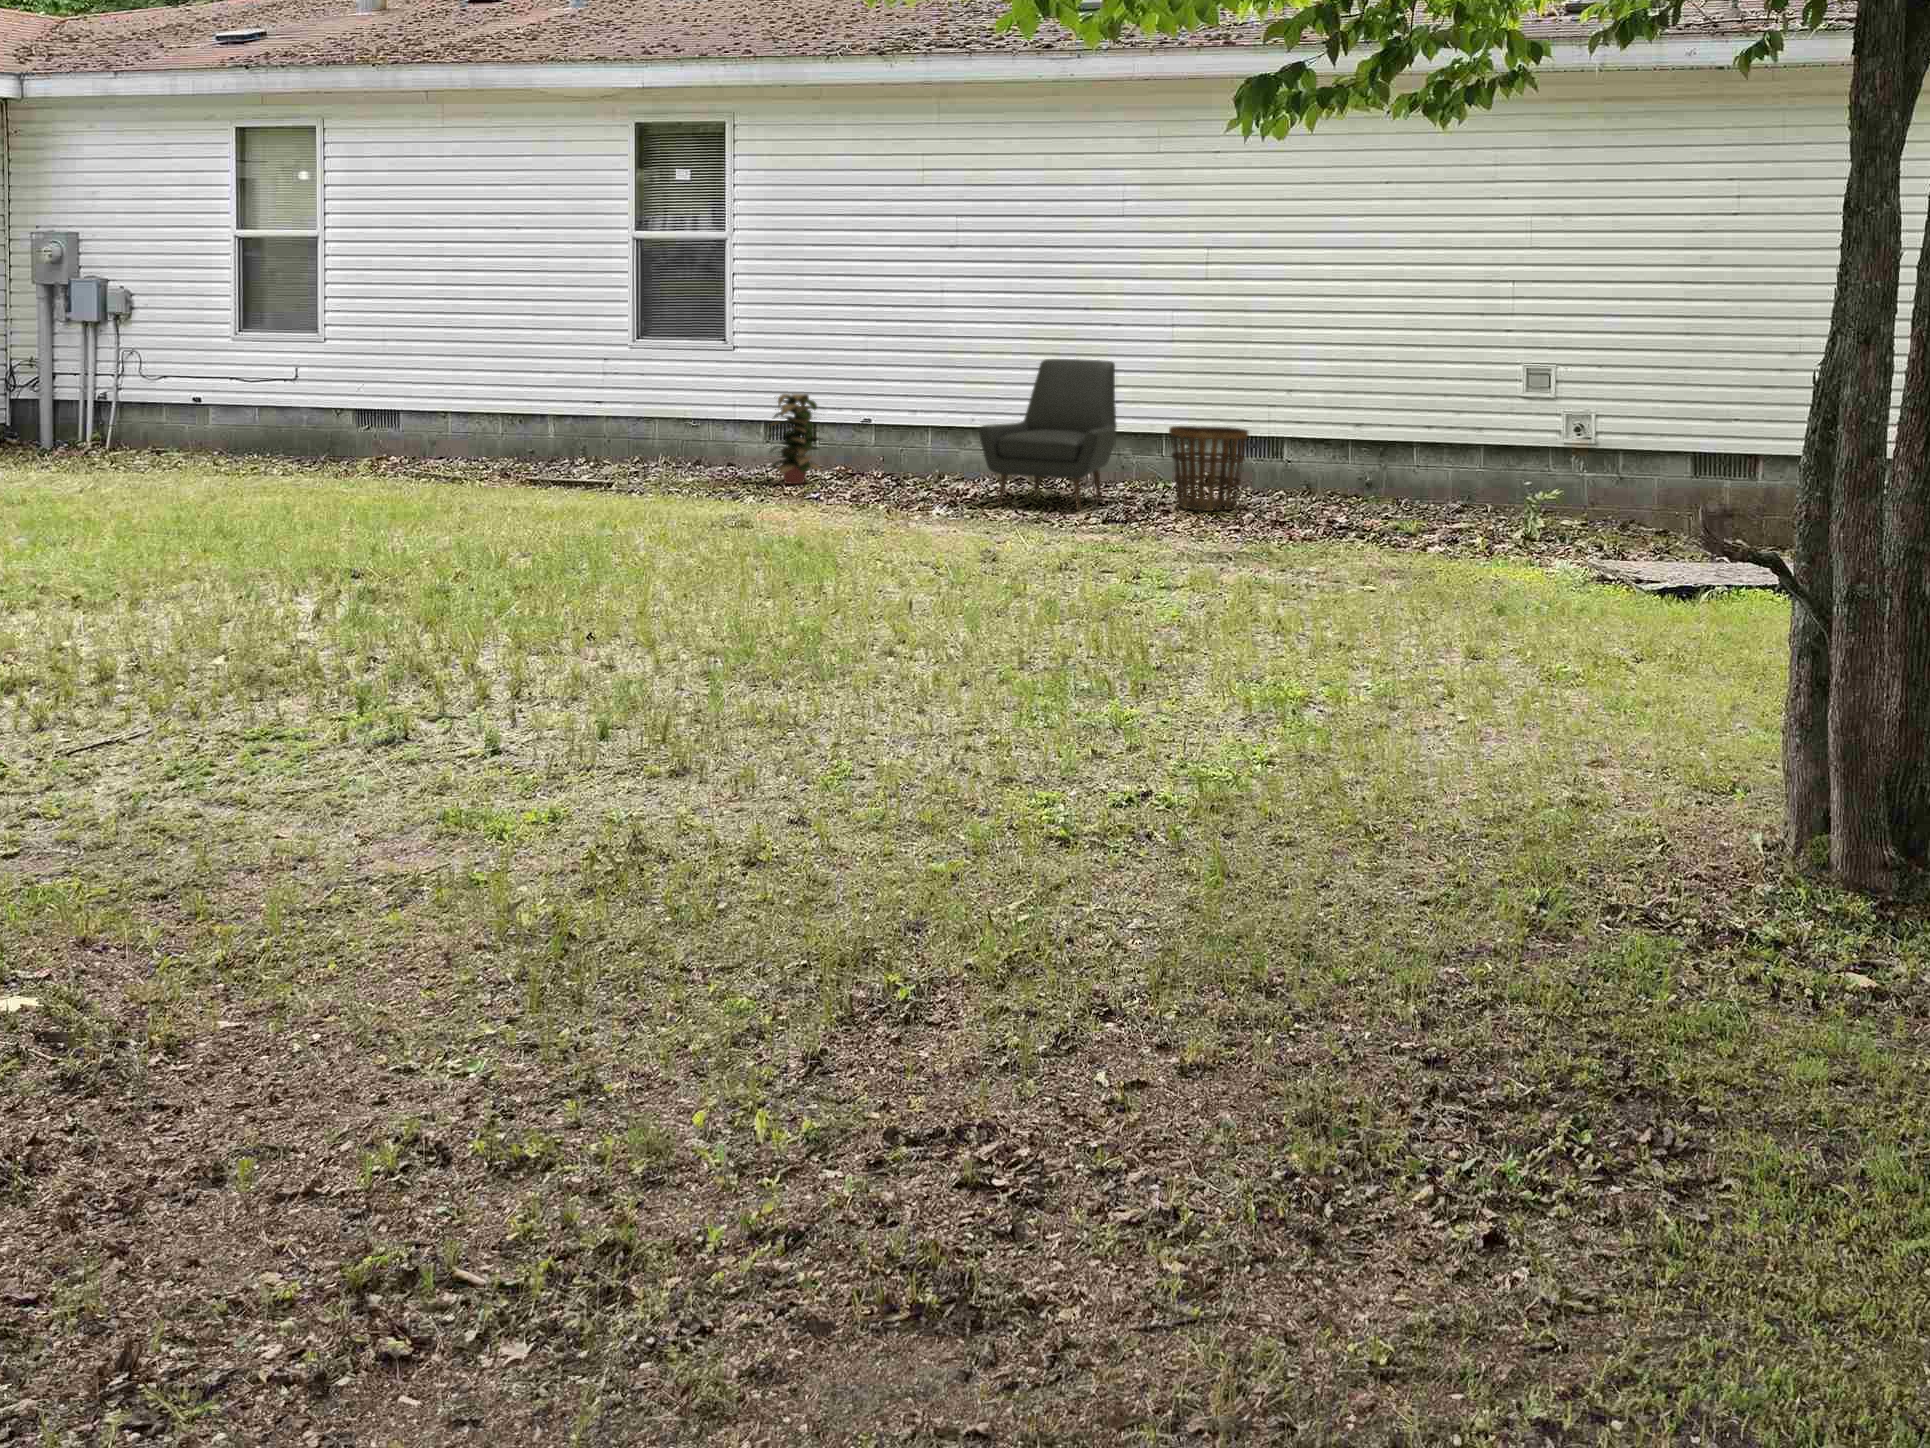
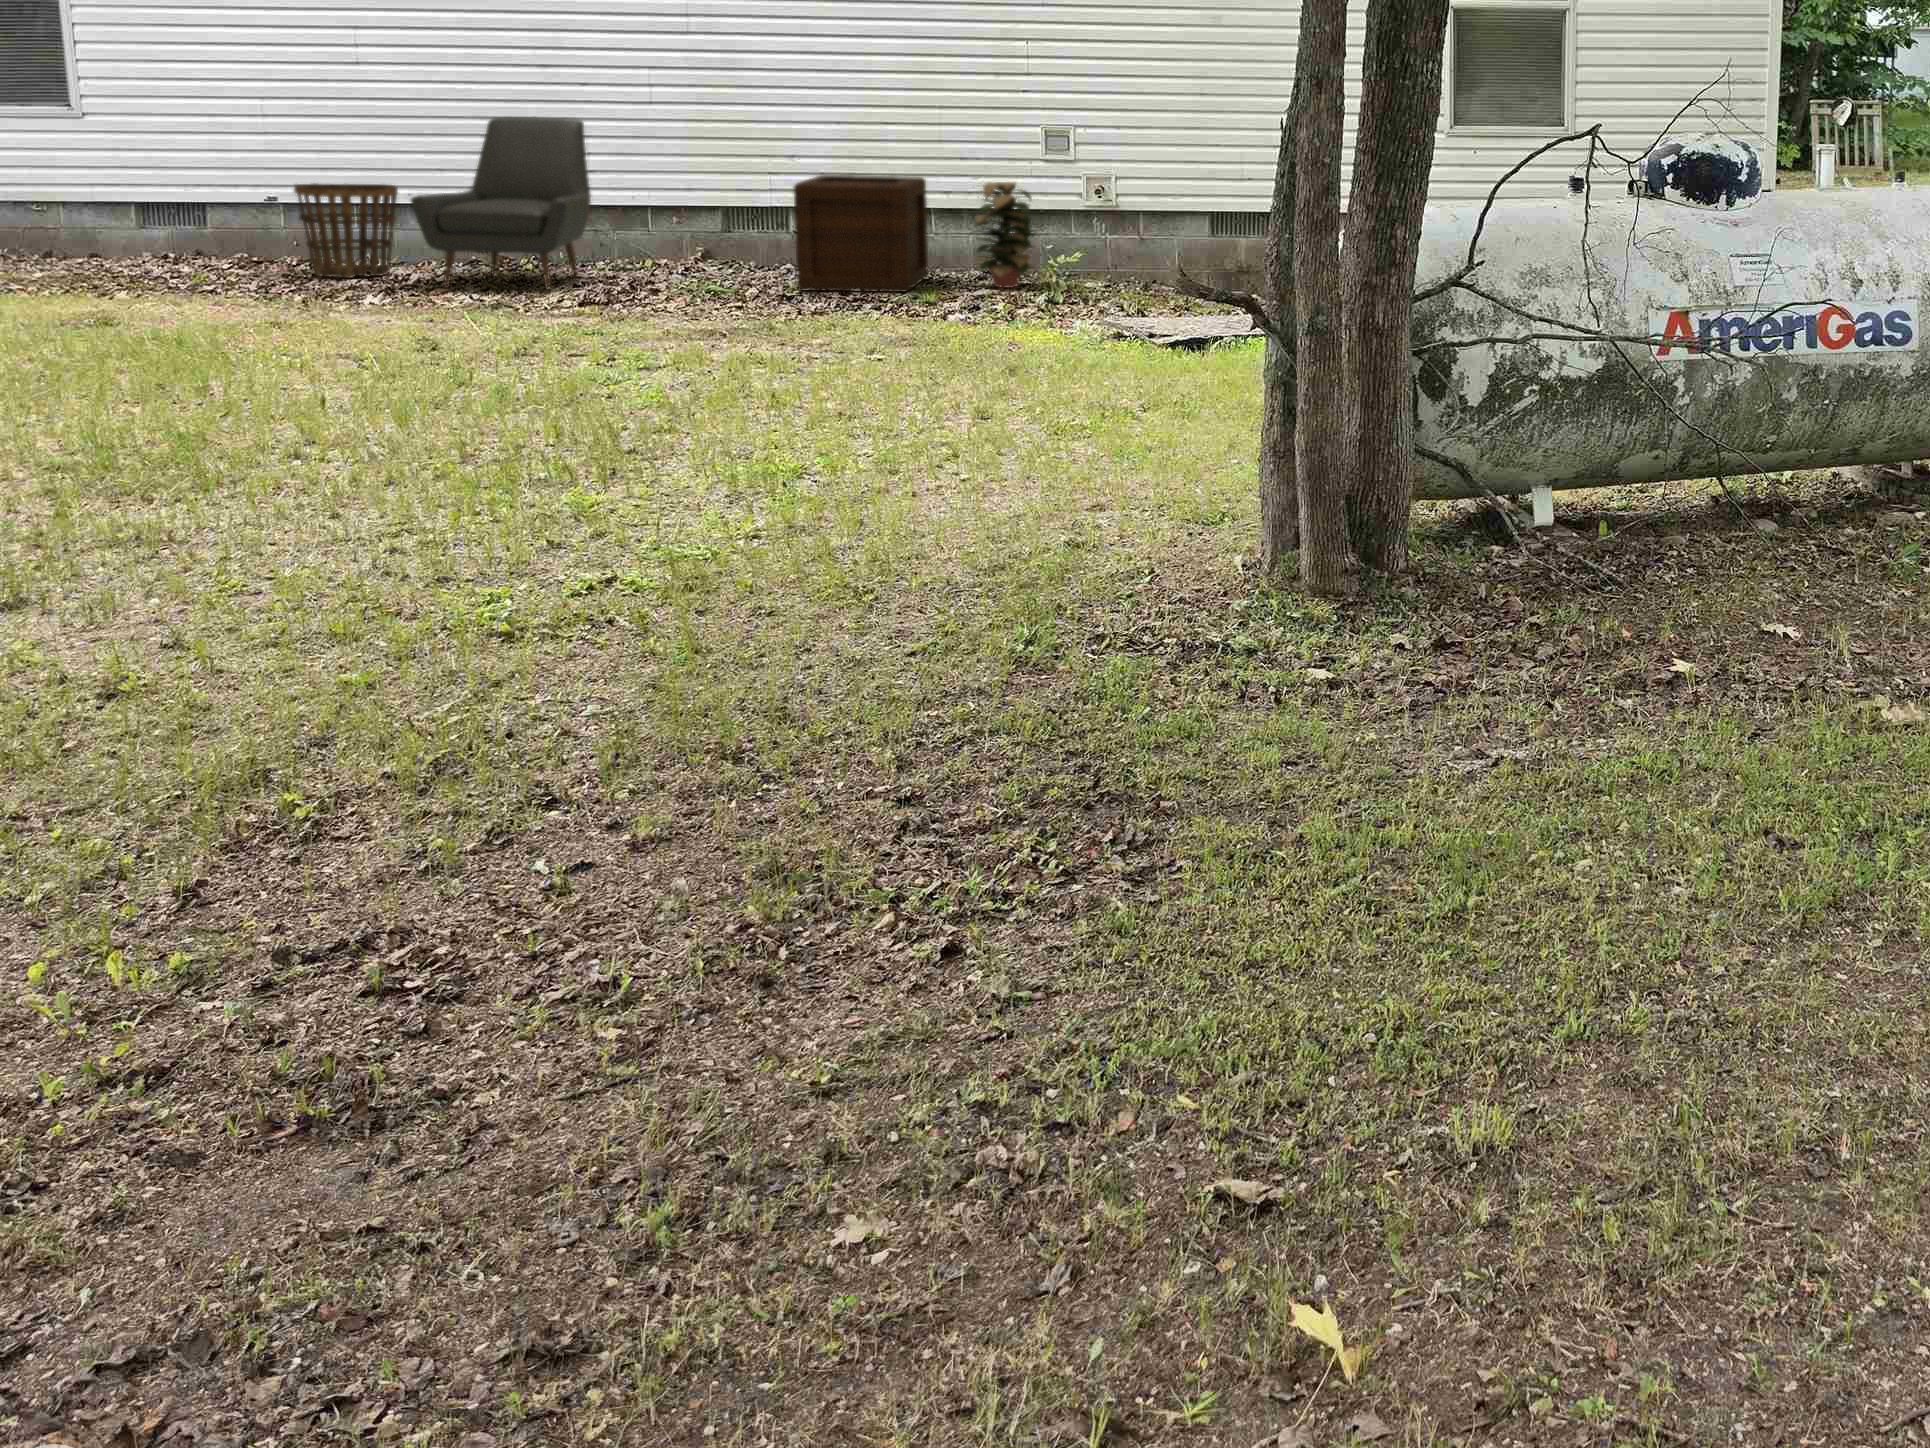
decorative plant: present [769,394,824,484] -> present [972,182,1040,288]
wooden crate: none [1286,413,1404,526] -> present [793,175,928,292]
basket: present [1169,426,1249,511] -> present [294,183,398,278]

